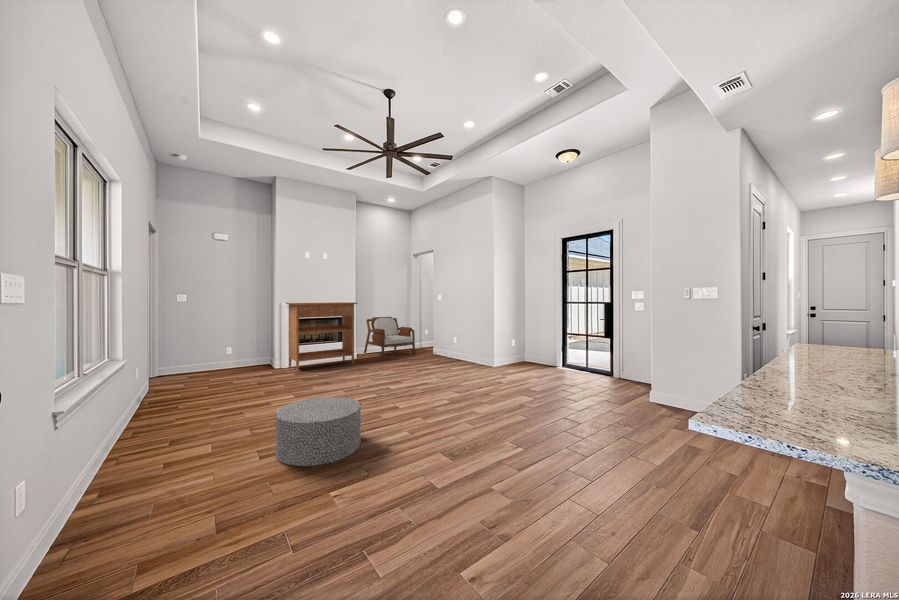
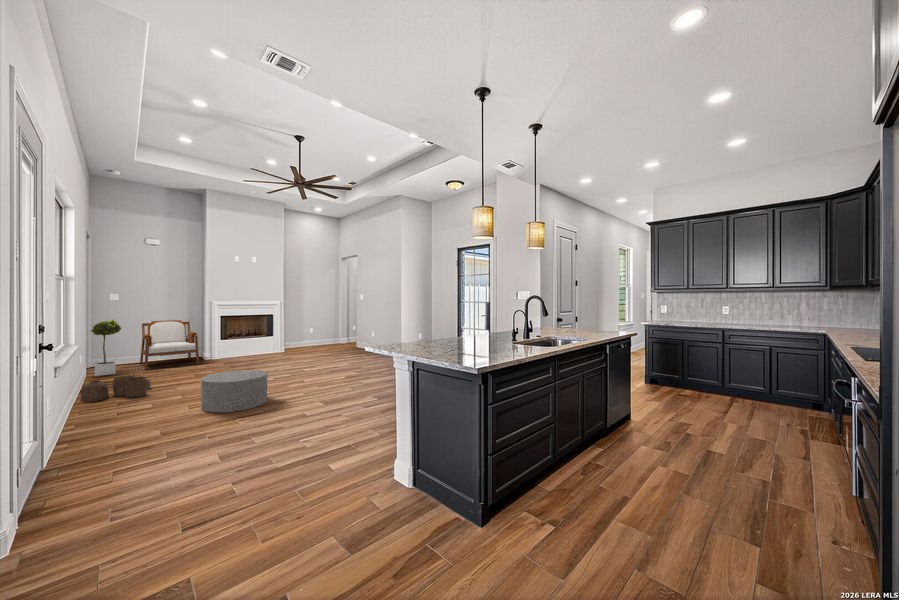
console table: present [286,302,357,372] -> none [215,301,284,362]
armchair: present [364,317,415,359] -> present [140,320,199,370]
potted tree: none [152,324,185,390] -> present [91,320,121,376]
woven basket: none [128,395,214,435] -> present [80,374,151,402]

